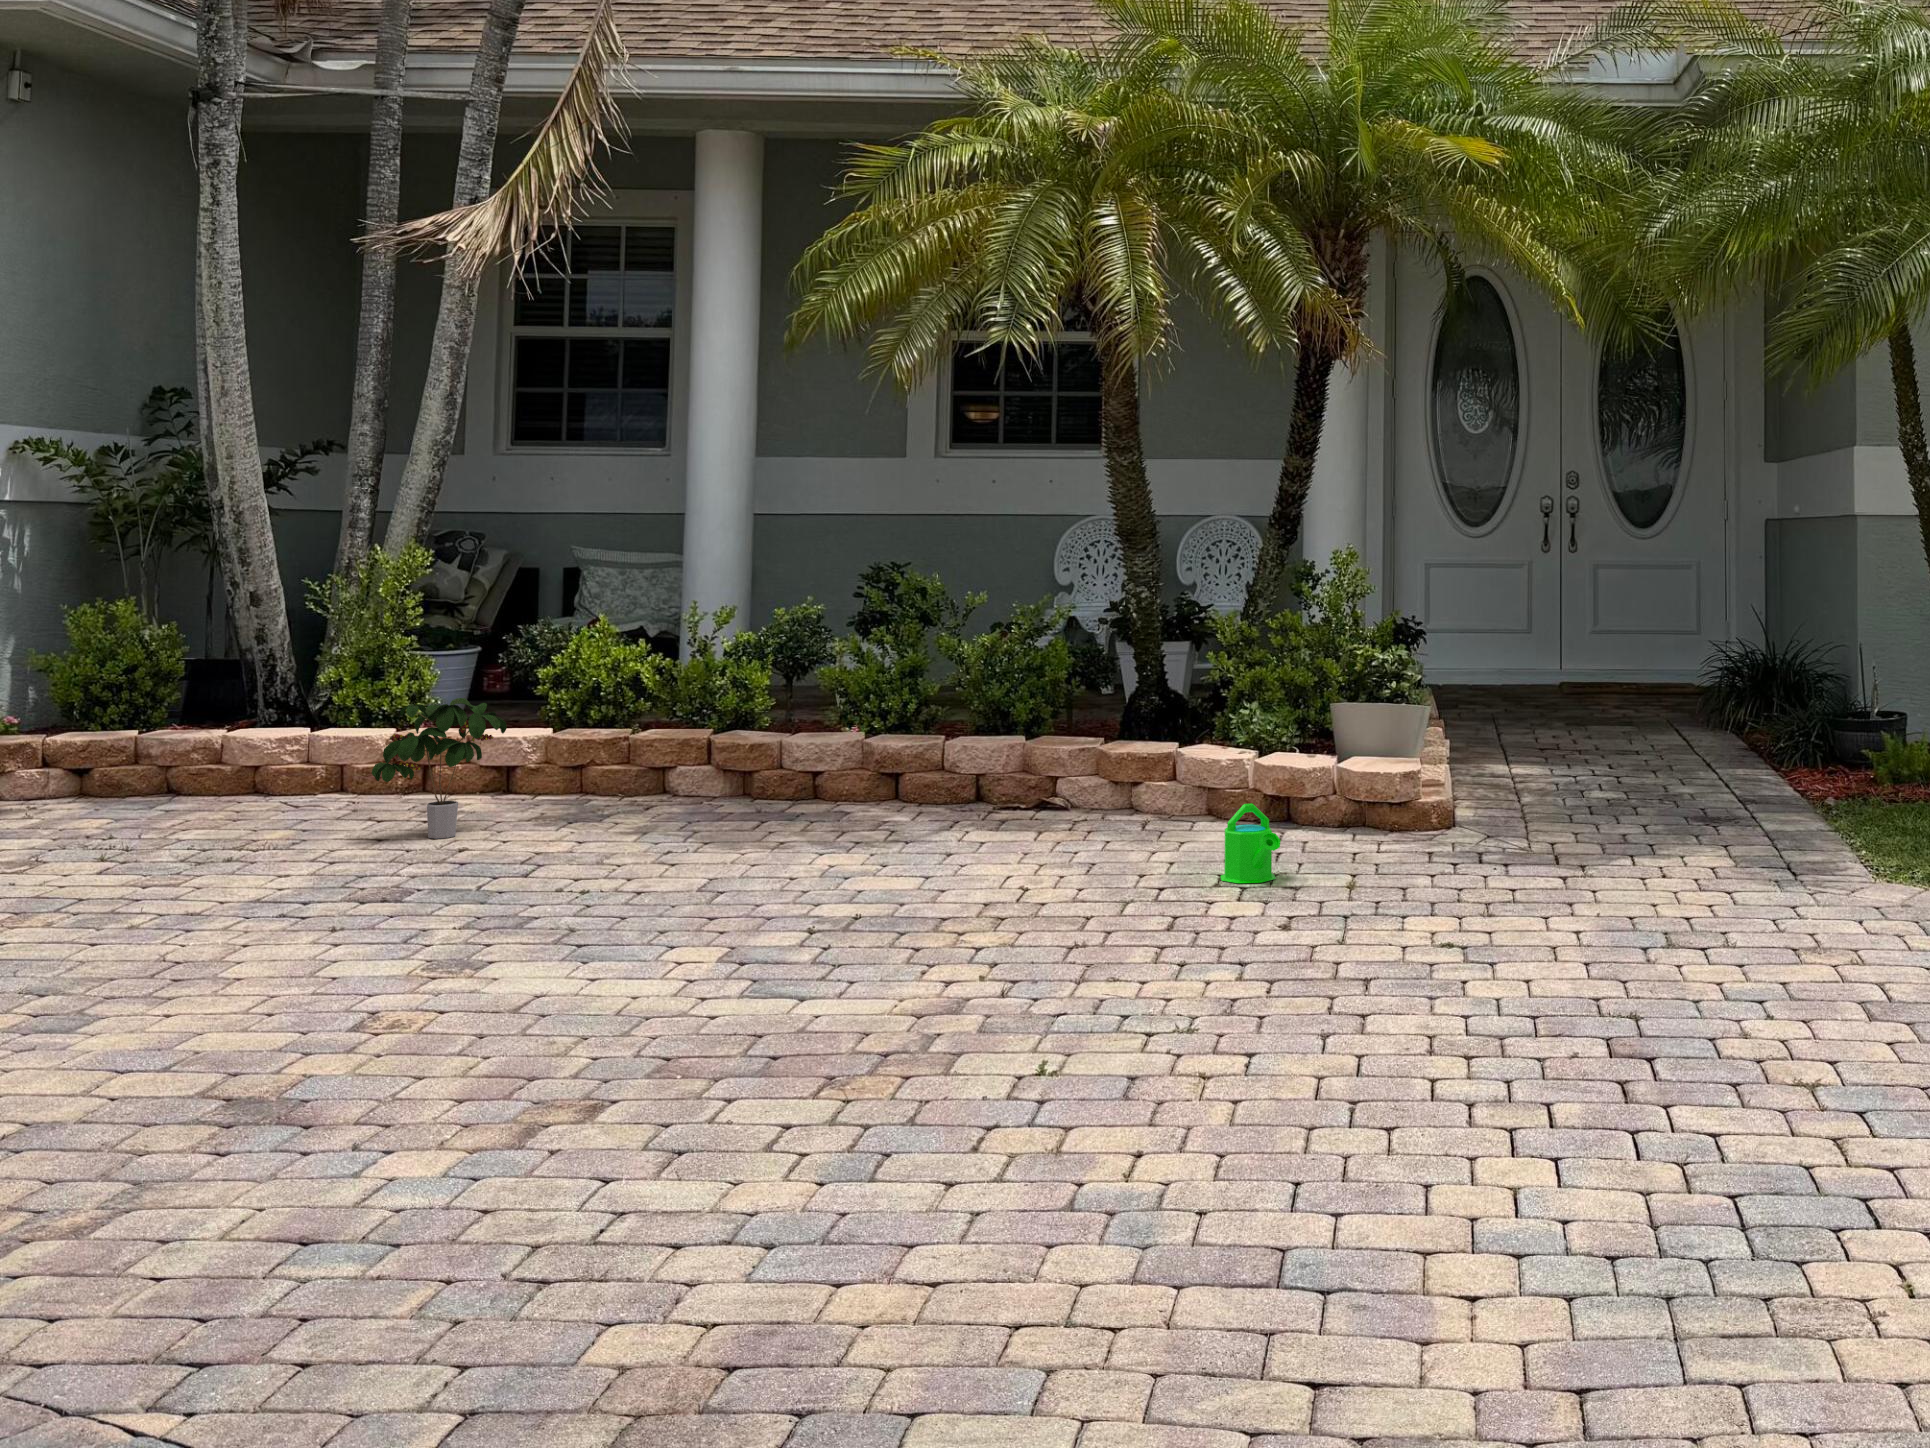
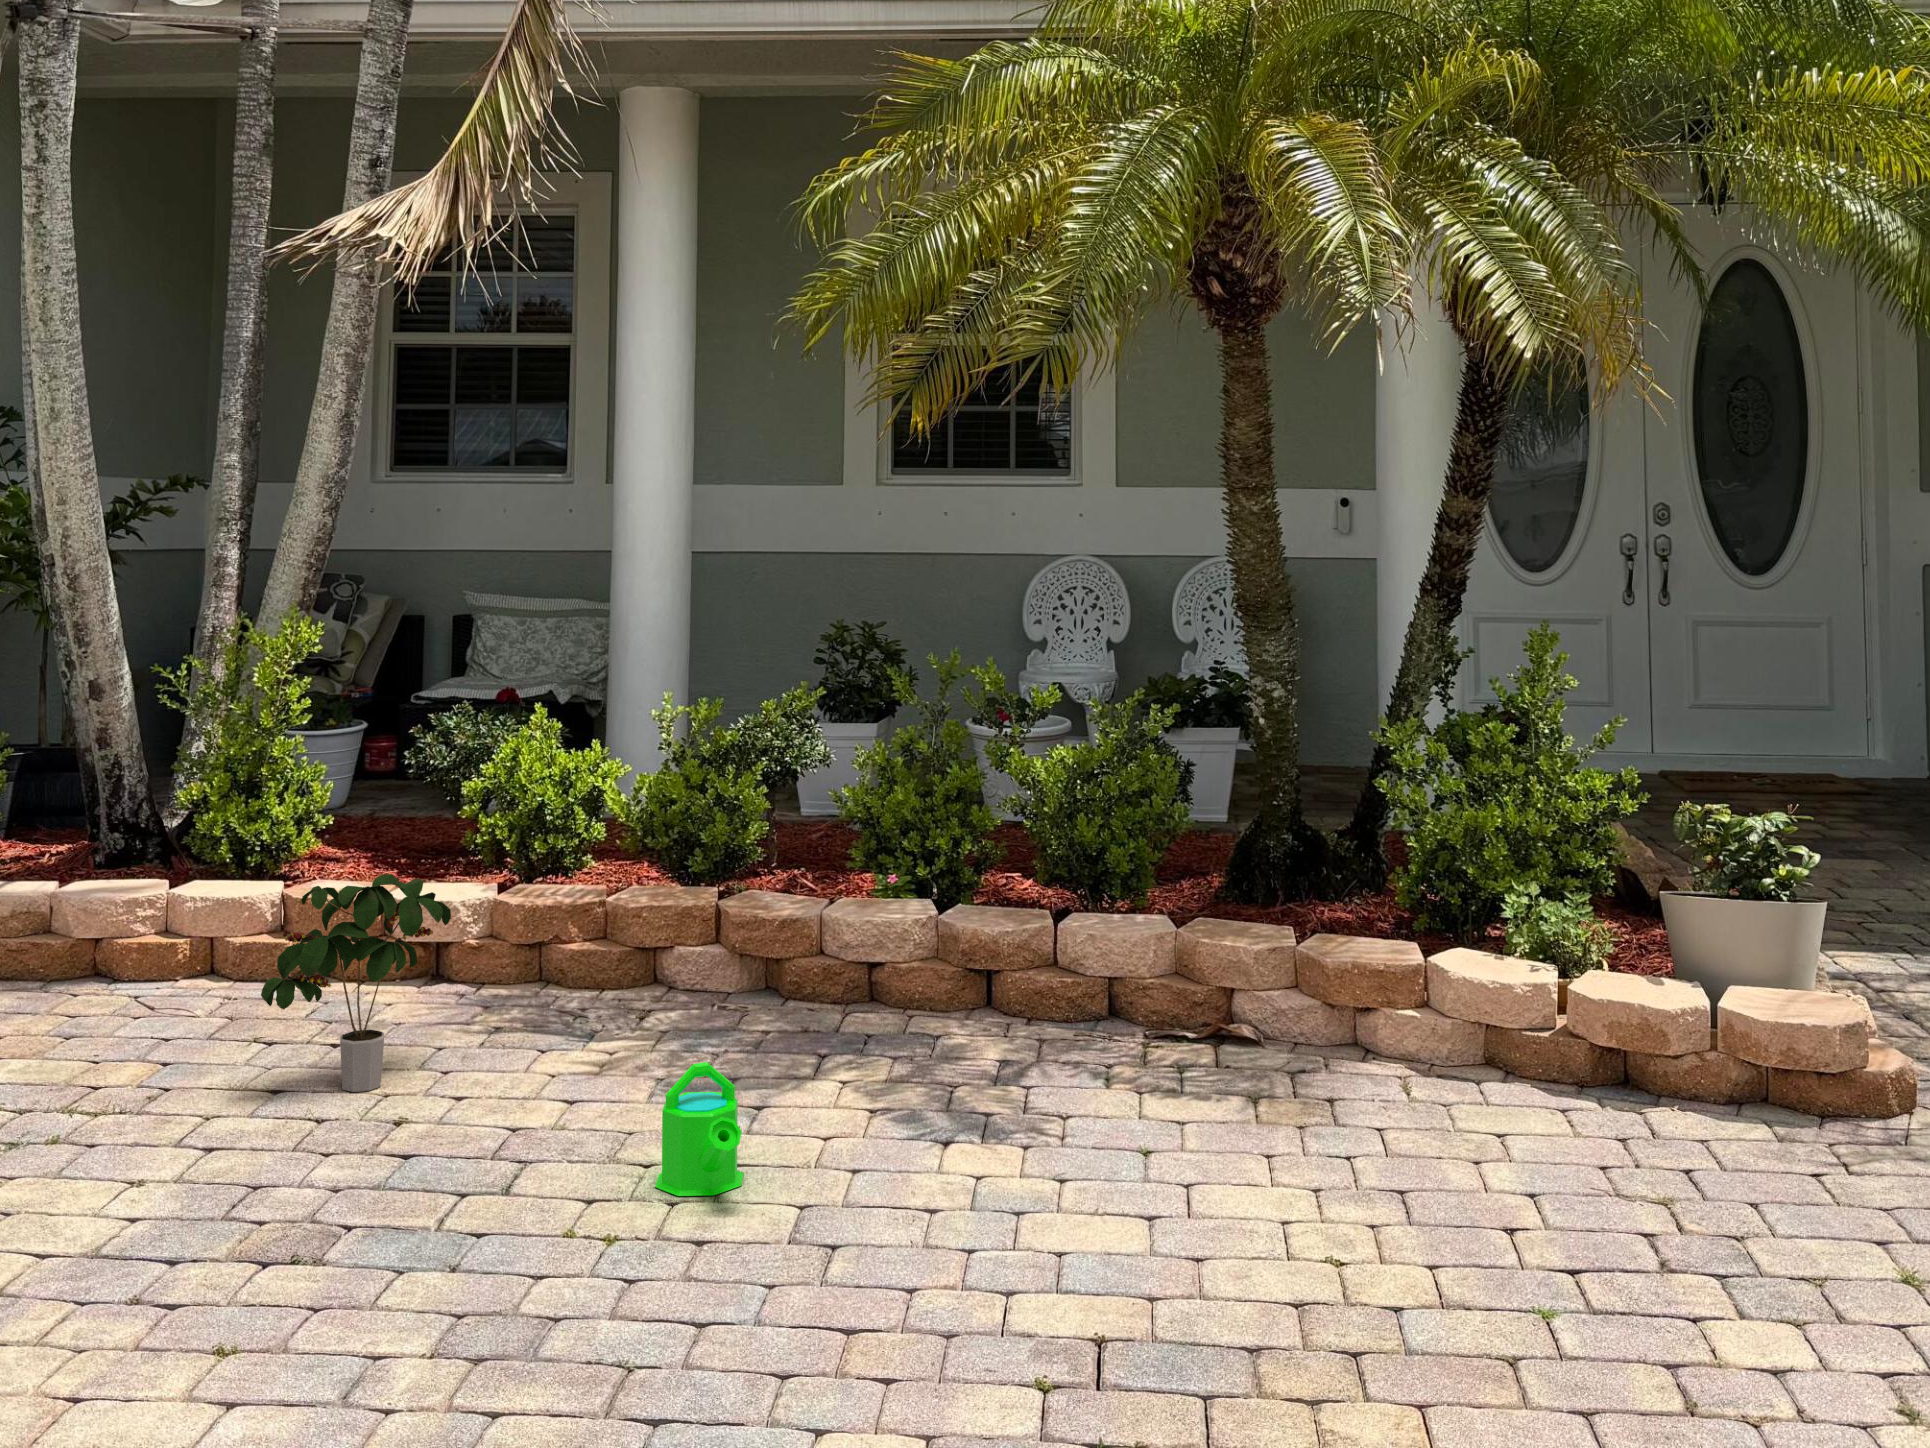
watering can: present [1220,803,1281,883] -> present [655,1062,744,1196]

